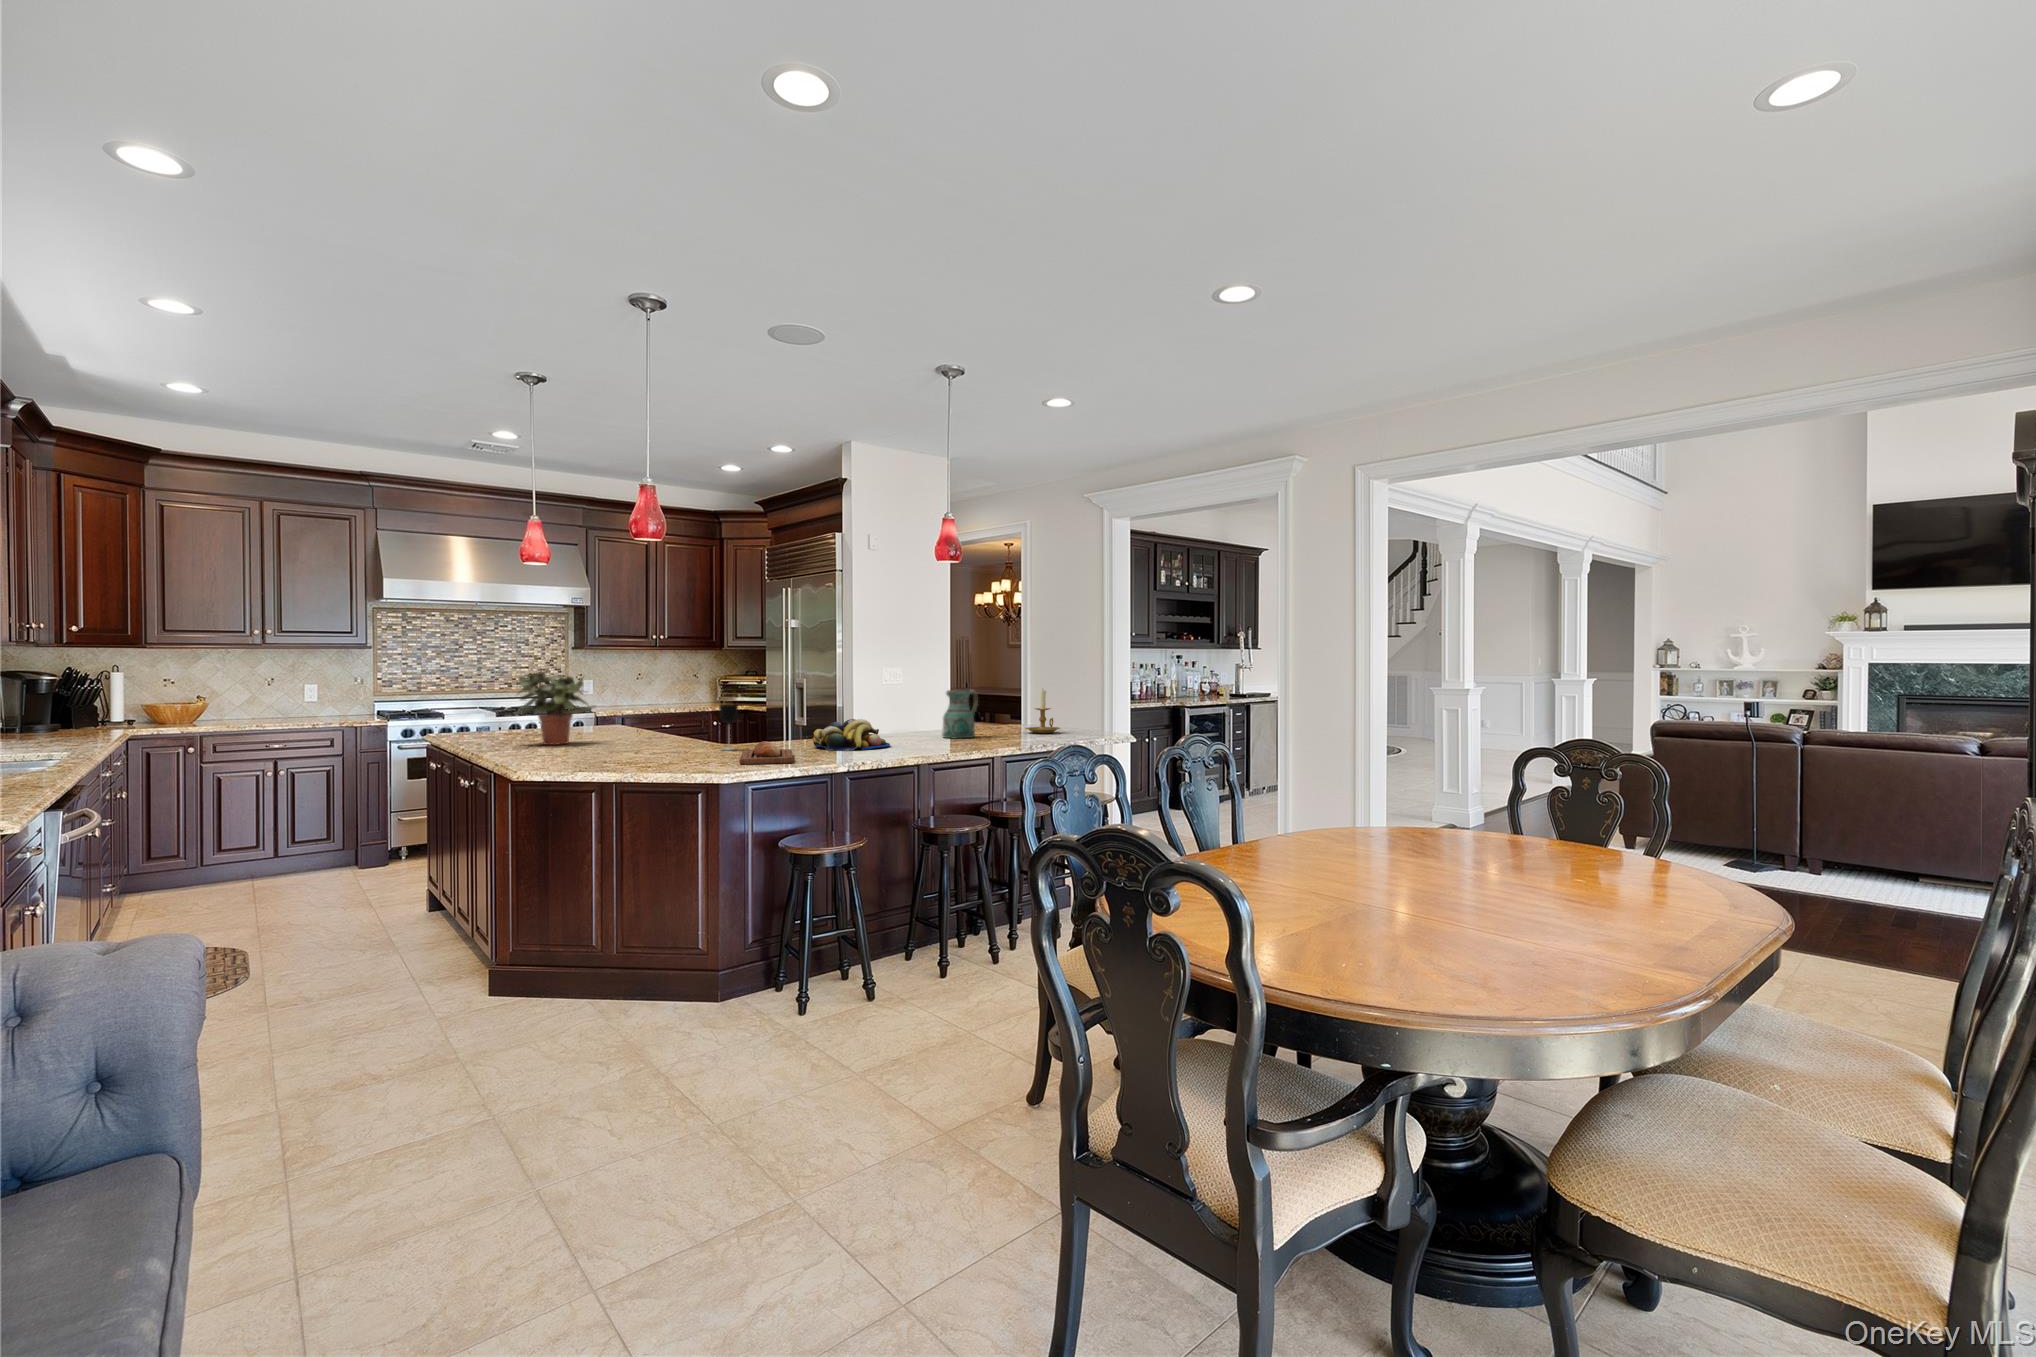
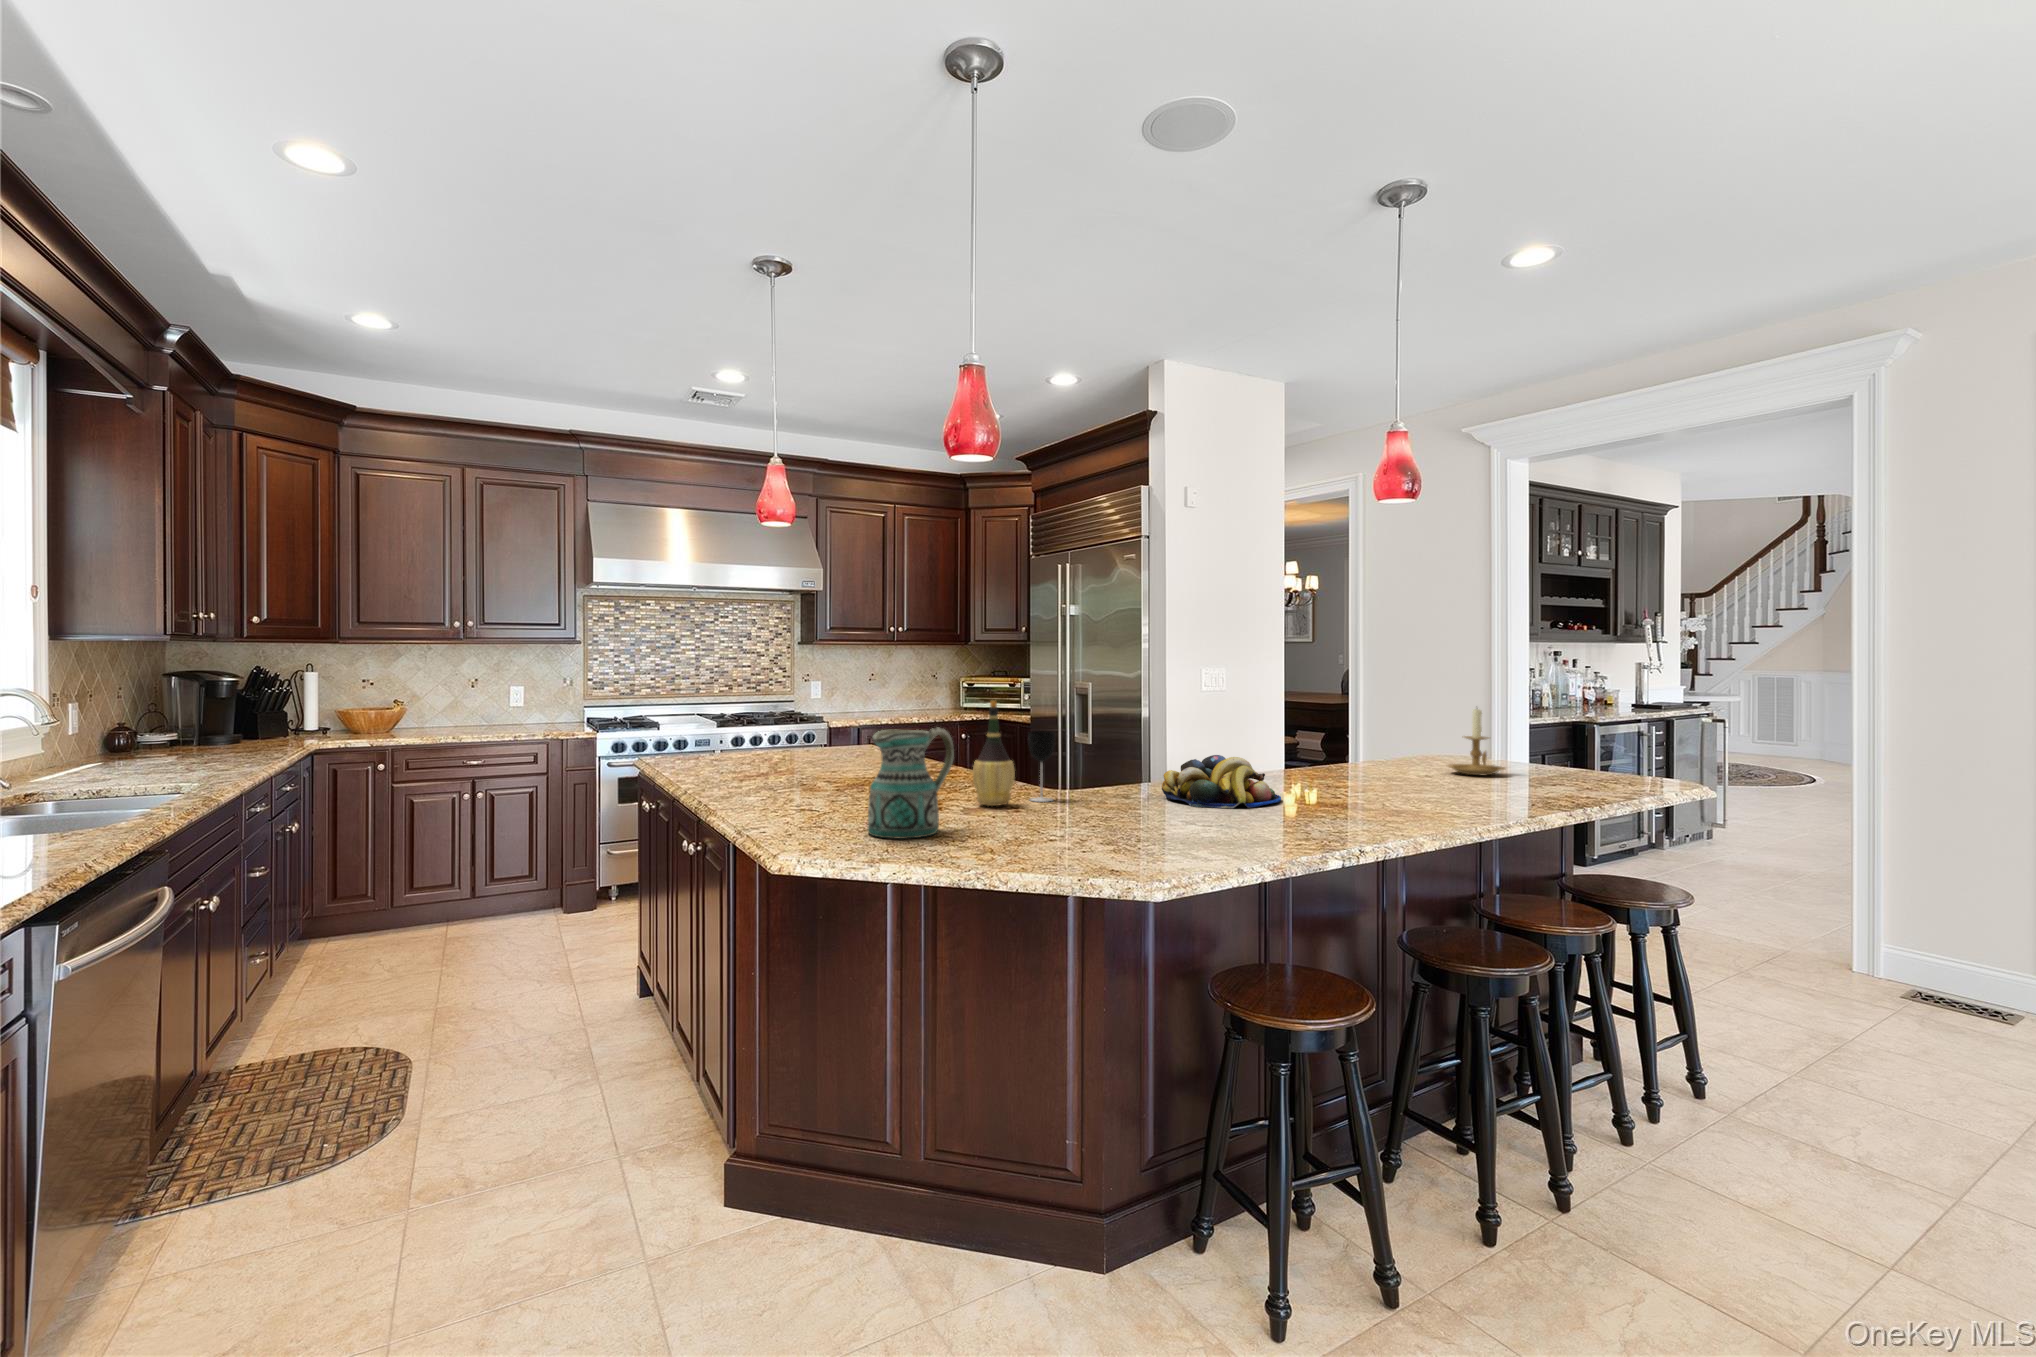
potted plant: present [515,671,595,745] -> none [742,677,850,781]
wine bottle: none [678,683,707,752] -> present [973,700,1015,806]
ceramic pitcher: present [942,689,978,738] -> present [868,727,954,839]
bread loaf: present [739,741,793,764] -> none [1074,796,1172,840]

